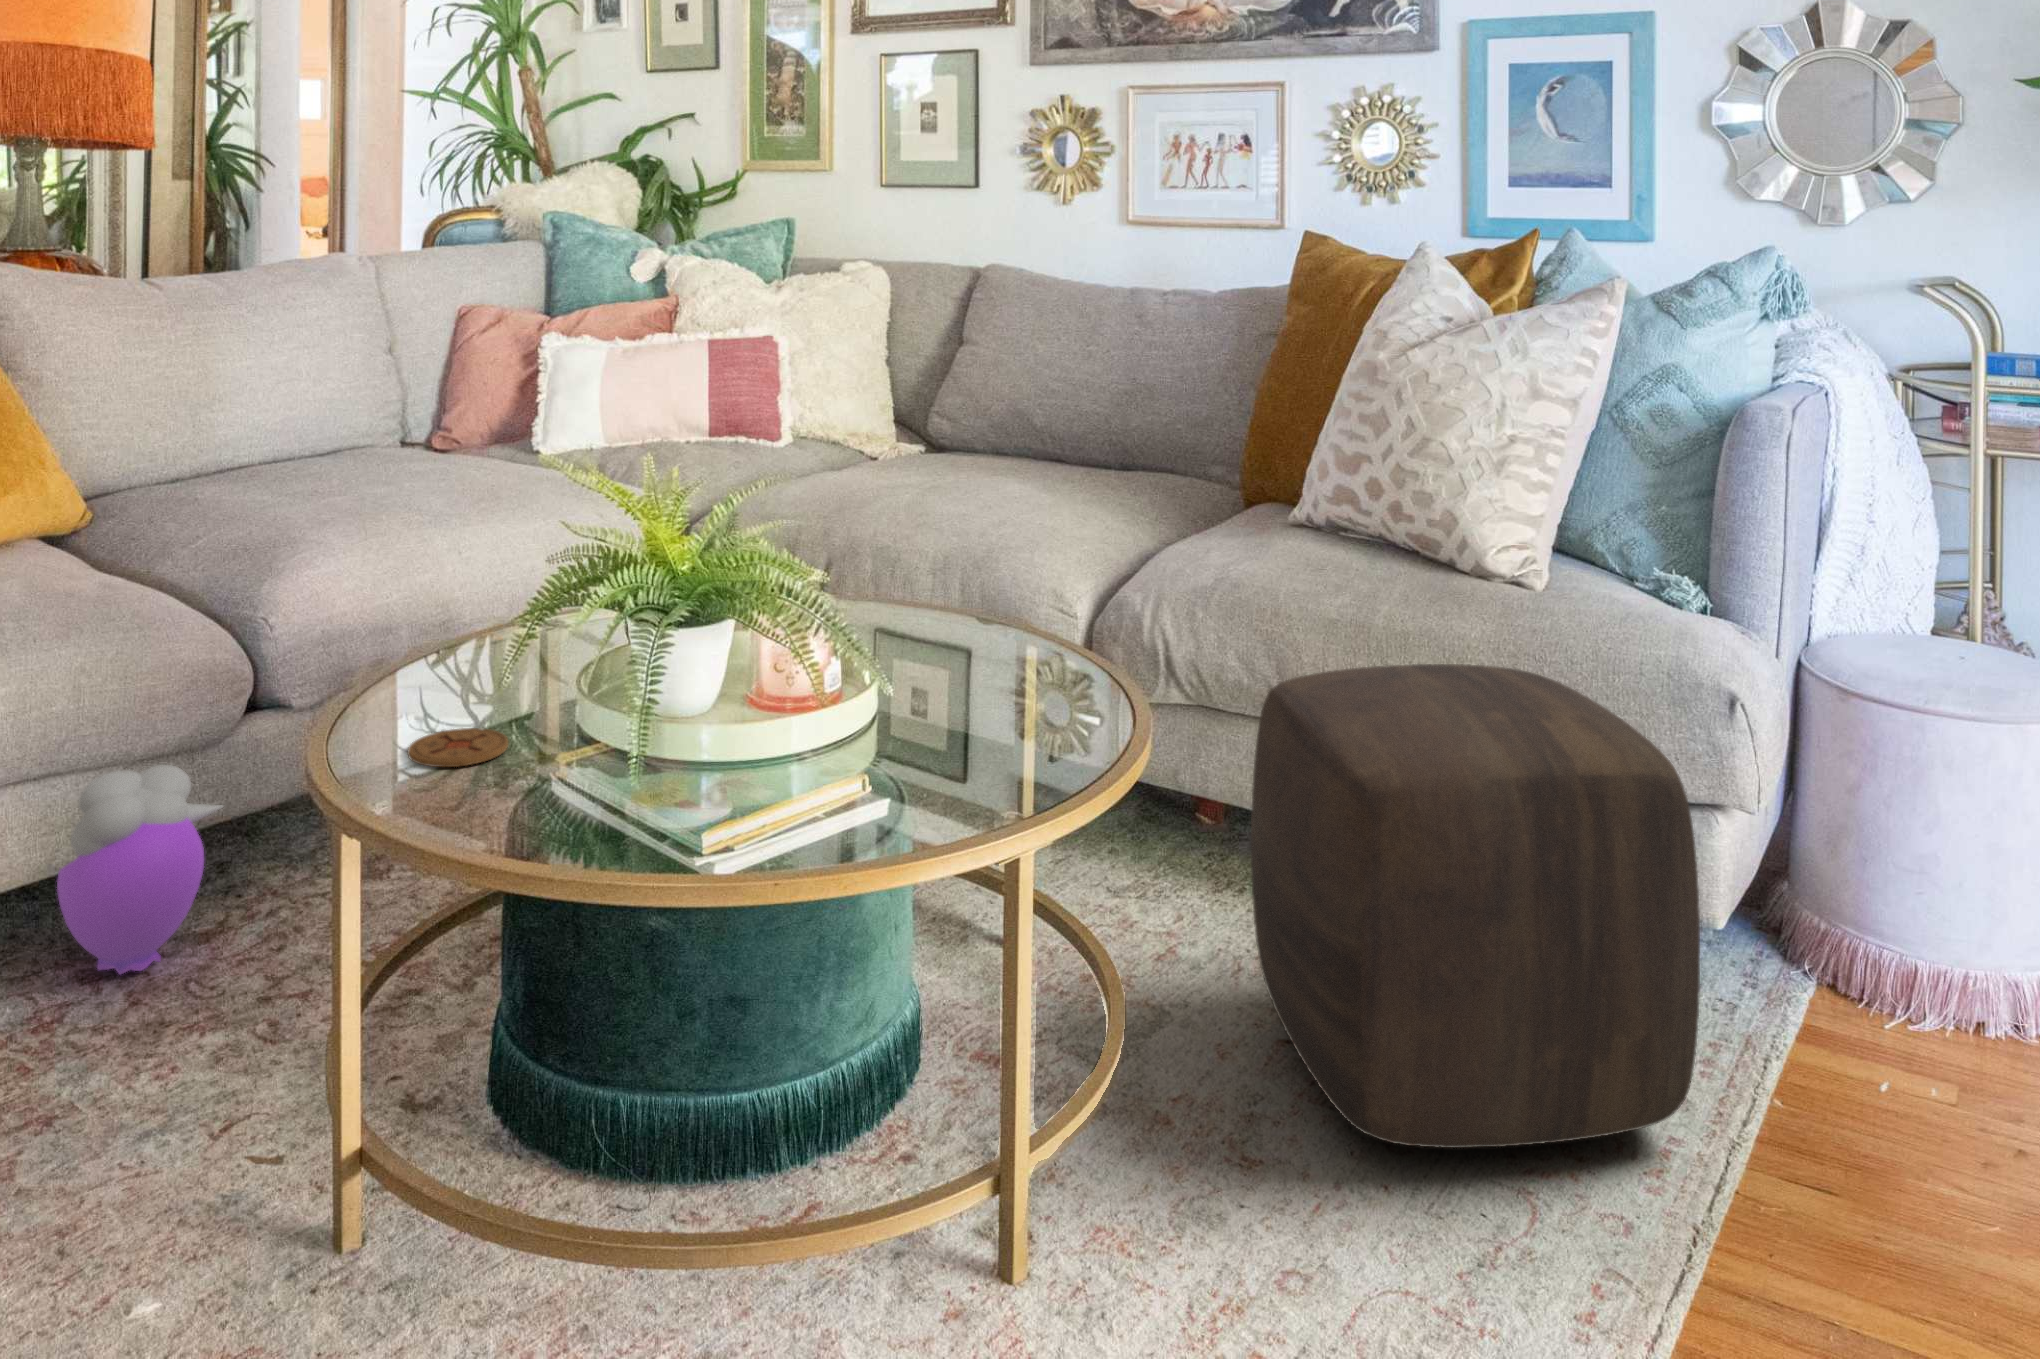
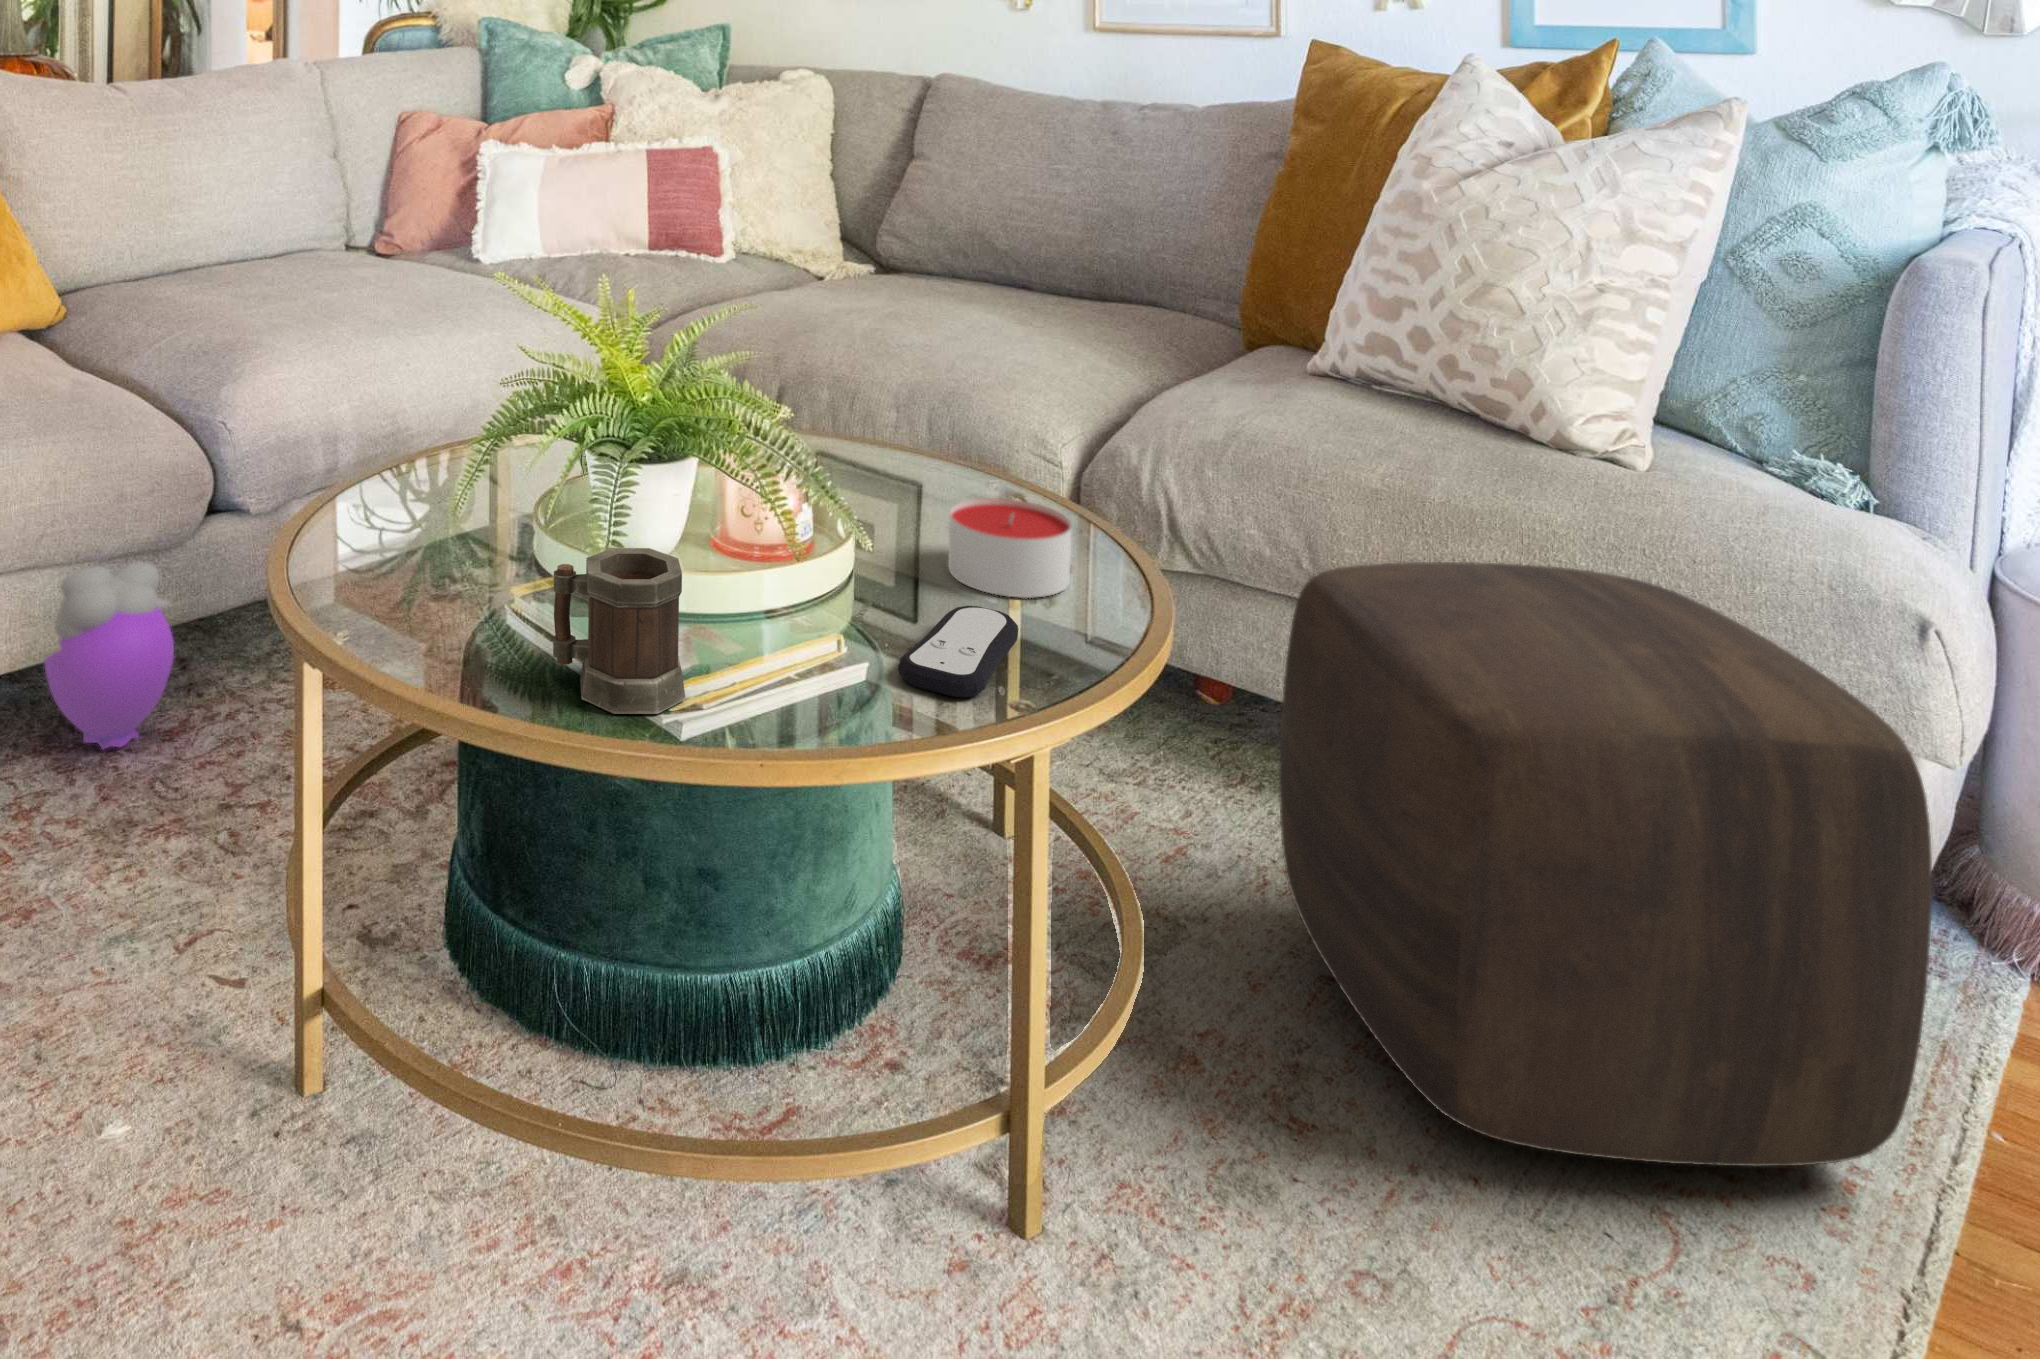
candle: none [962,632,1065,714] -> present [948,498,1072,598]
mug: none [594,678,713,826] -> present [553,548,686,714]
remote control: none [902,720,1011,791] -> present [898,606,1018,698]
coaster: present [408,728,508,767] -> none [356,570,459,617]

